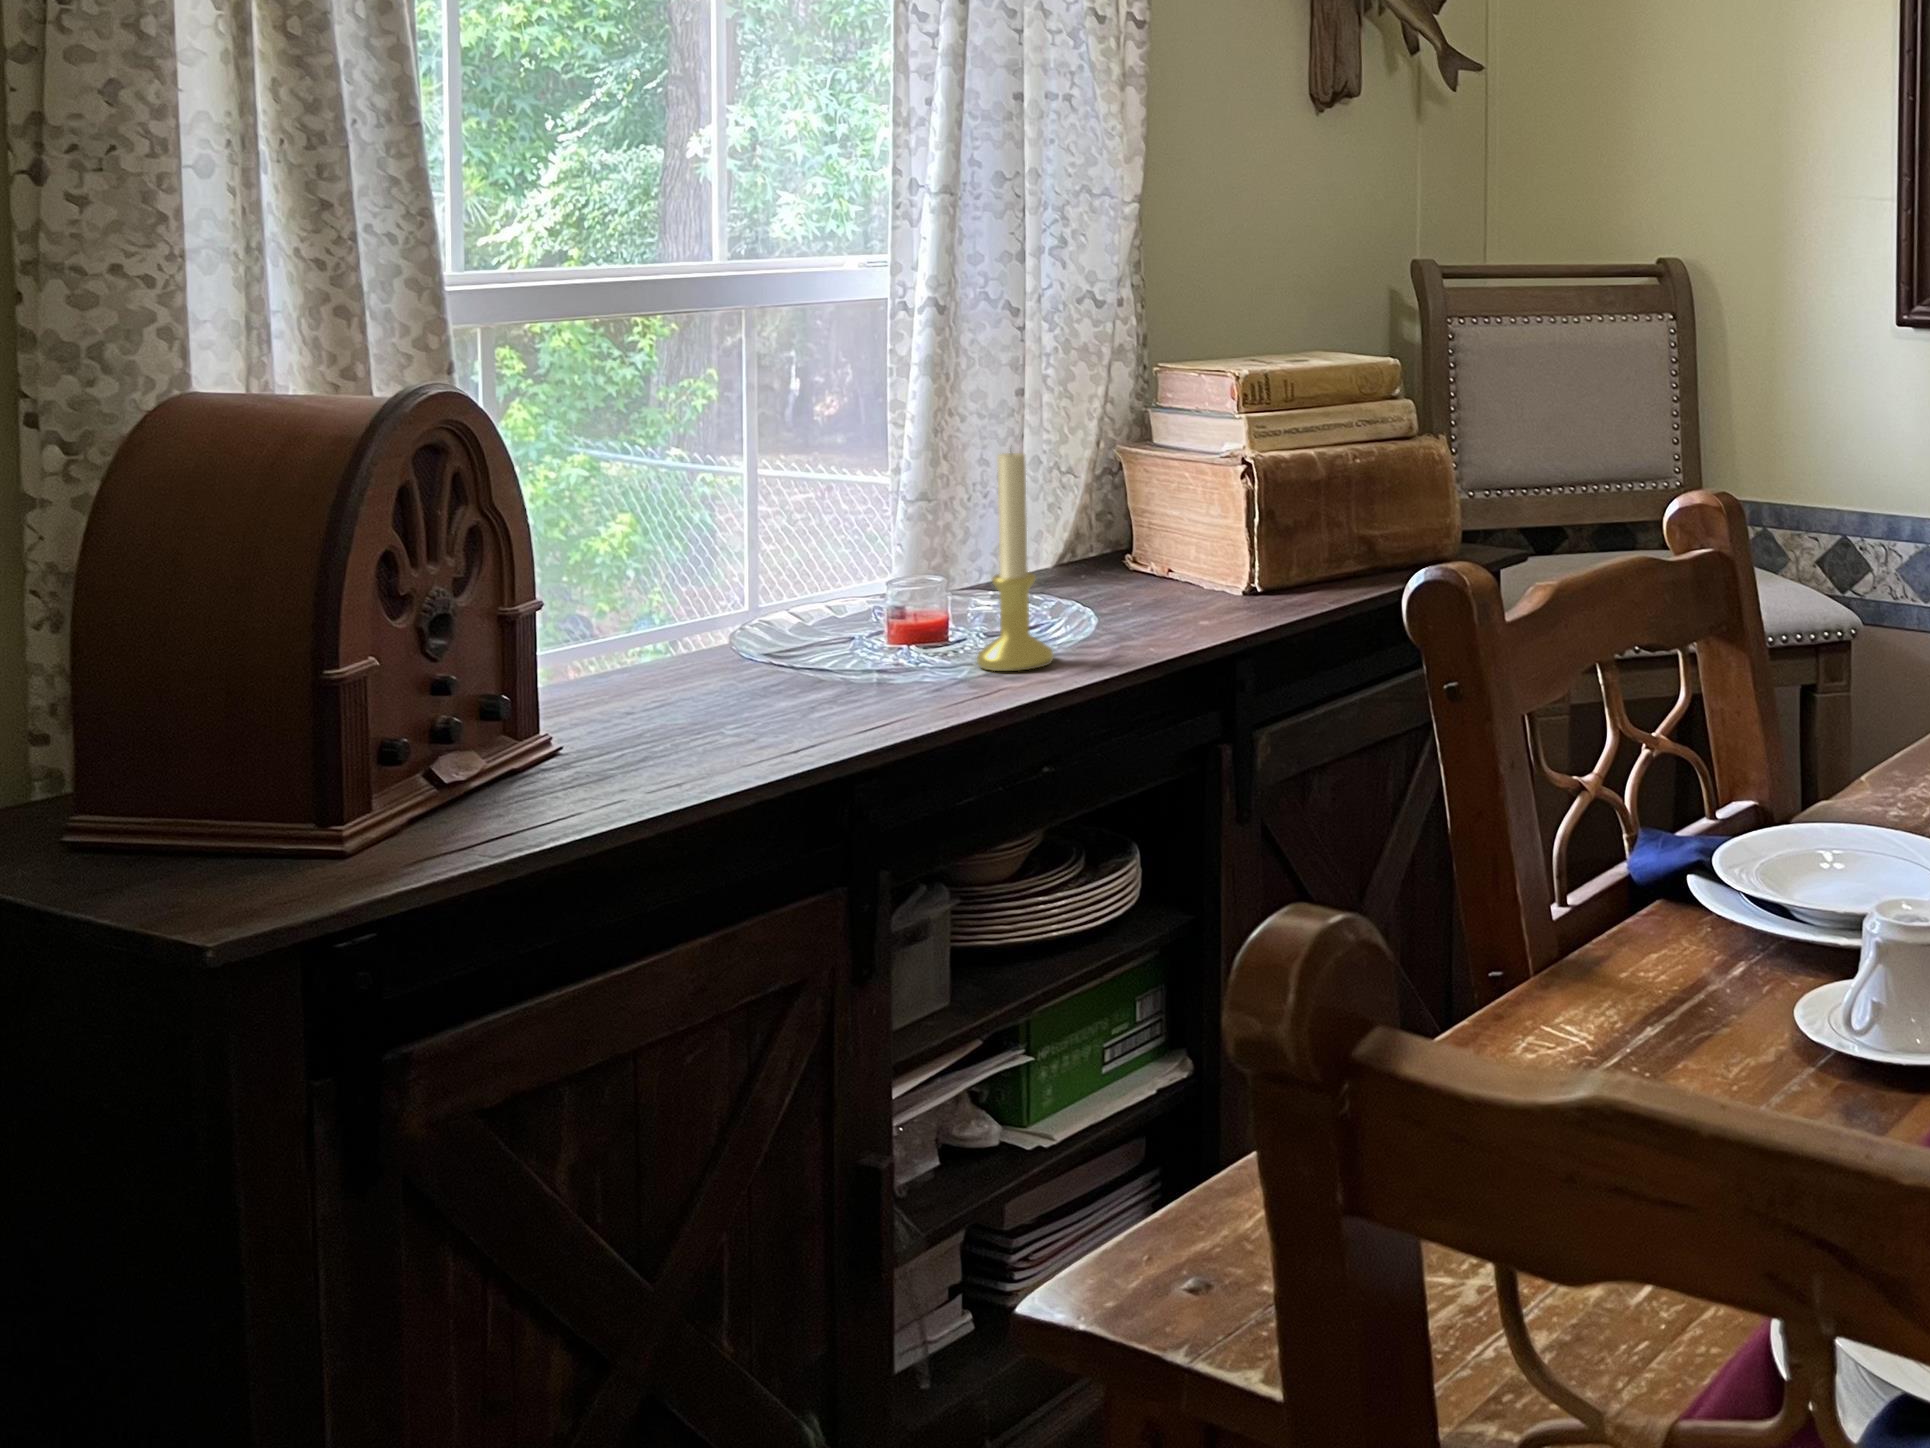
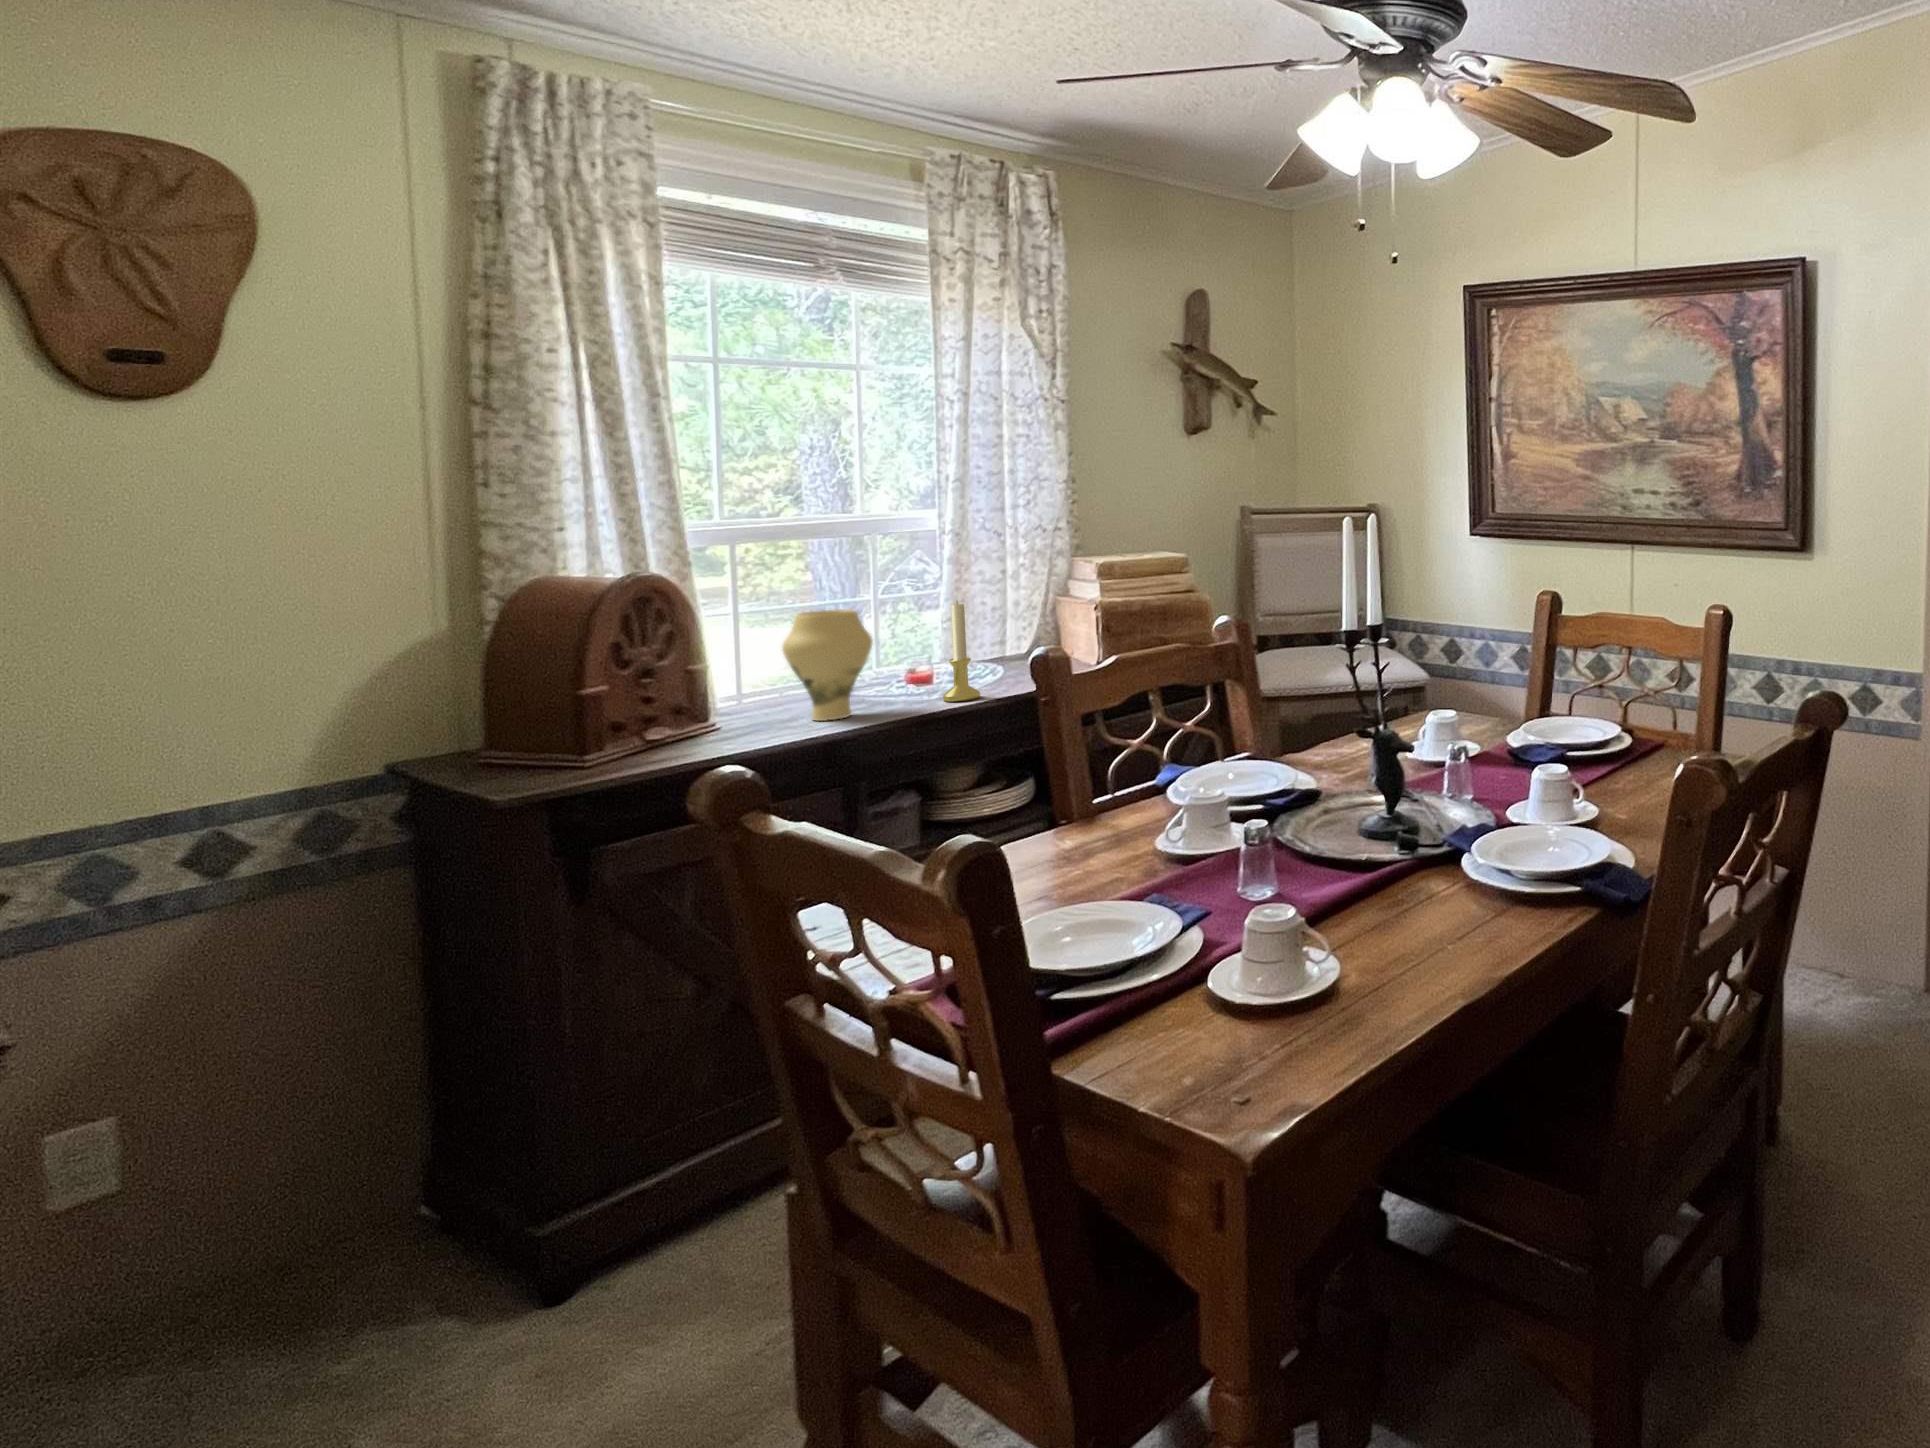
vase: none [673,463,860,718] -> present [782,609,873,721]

